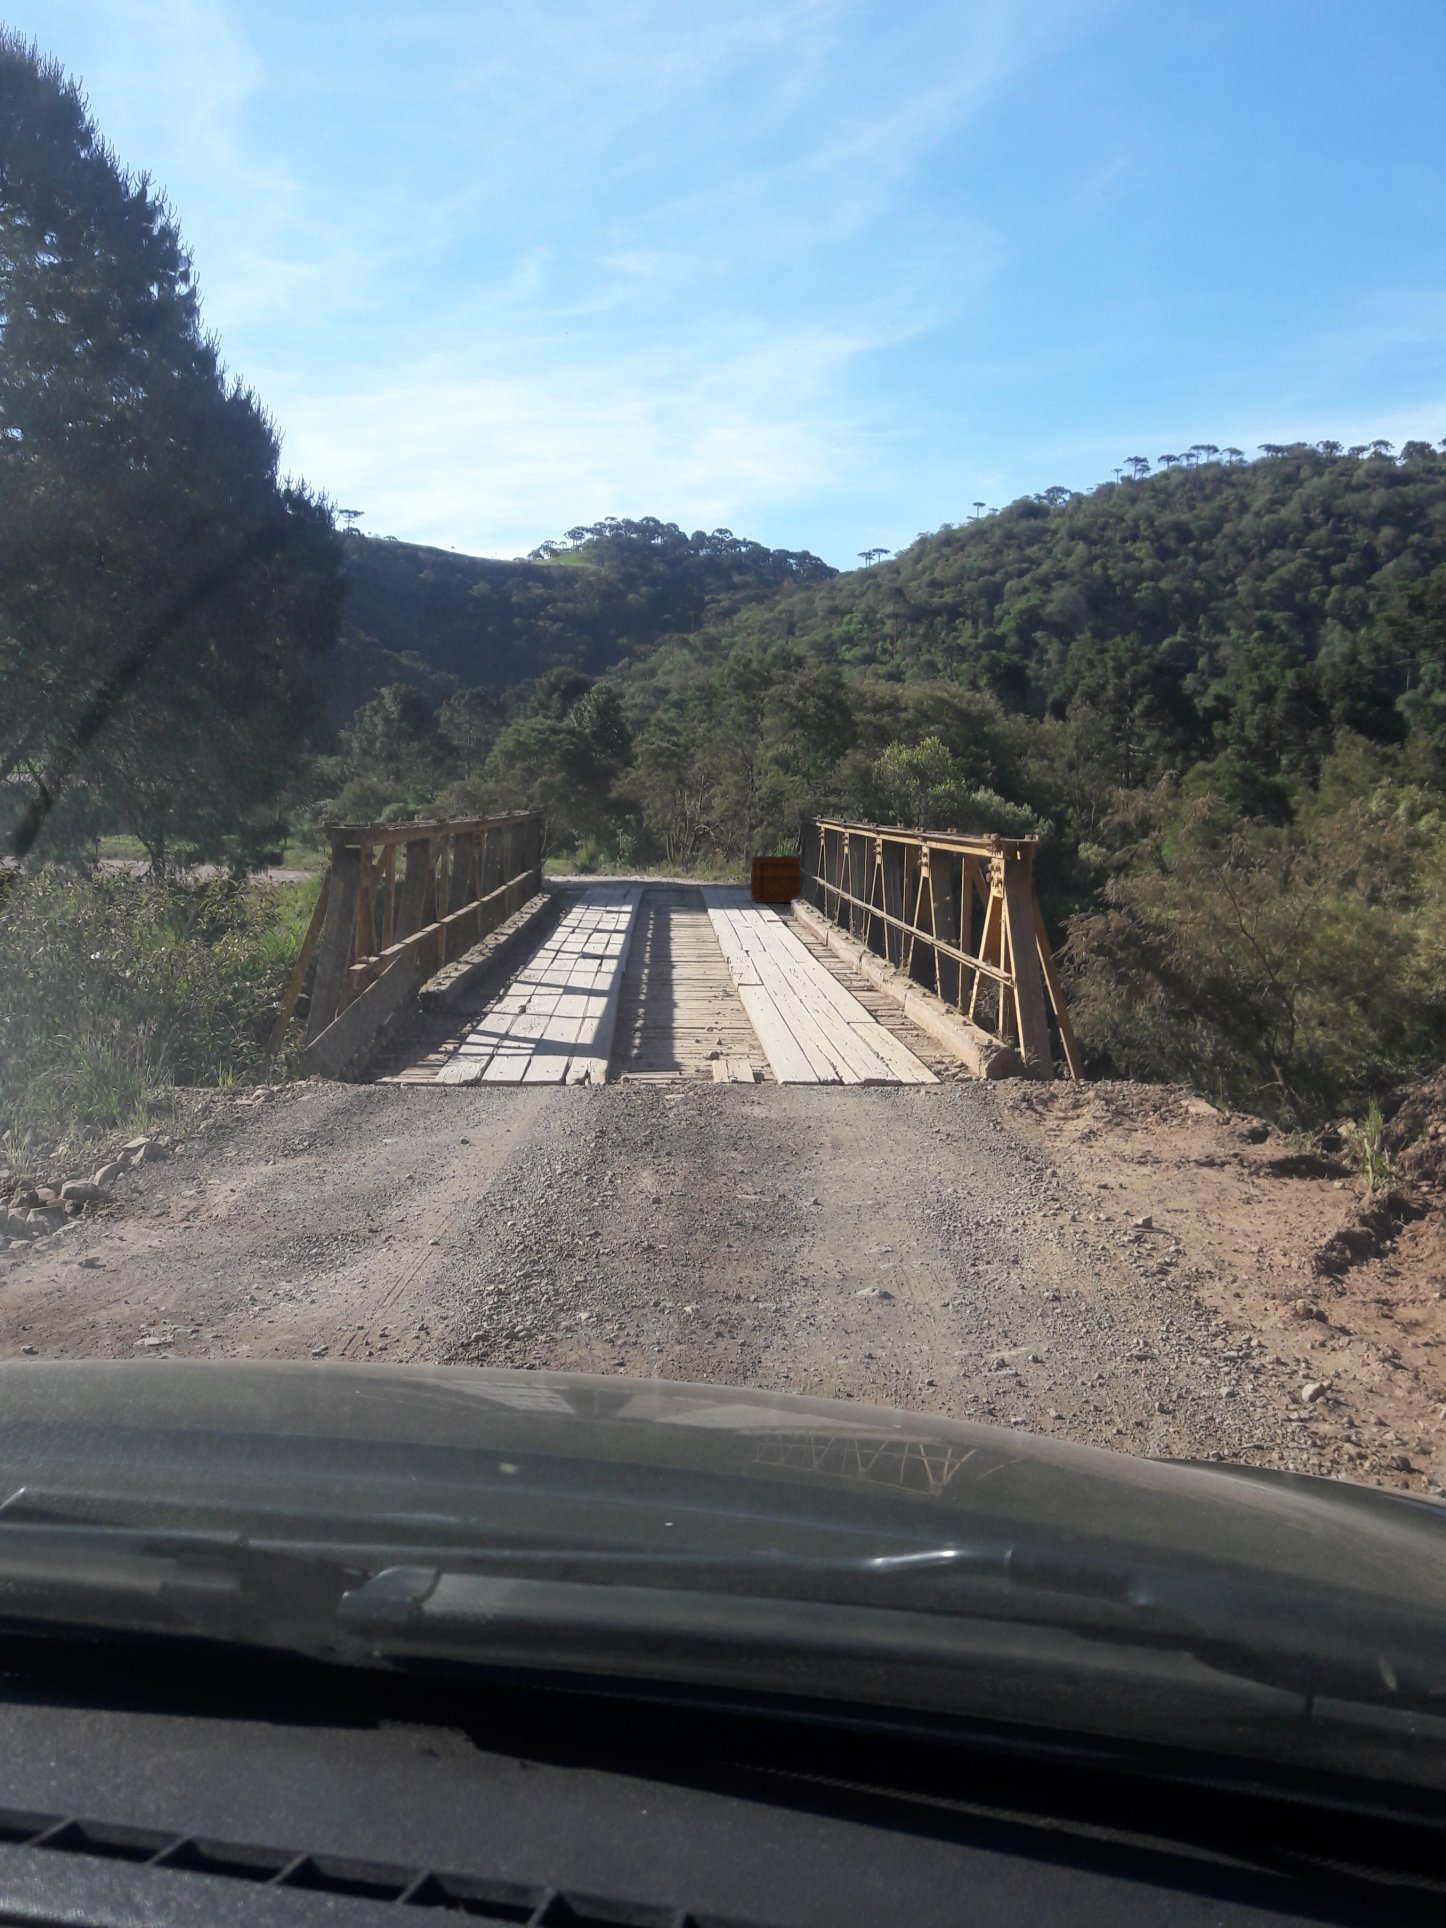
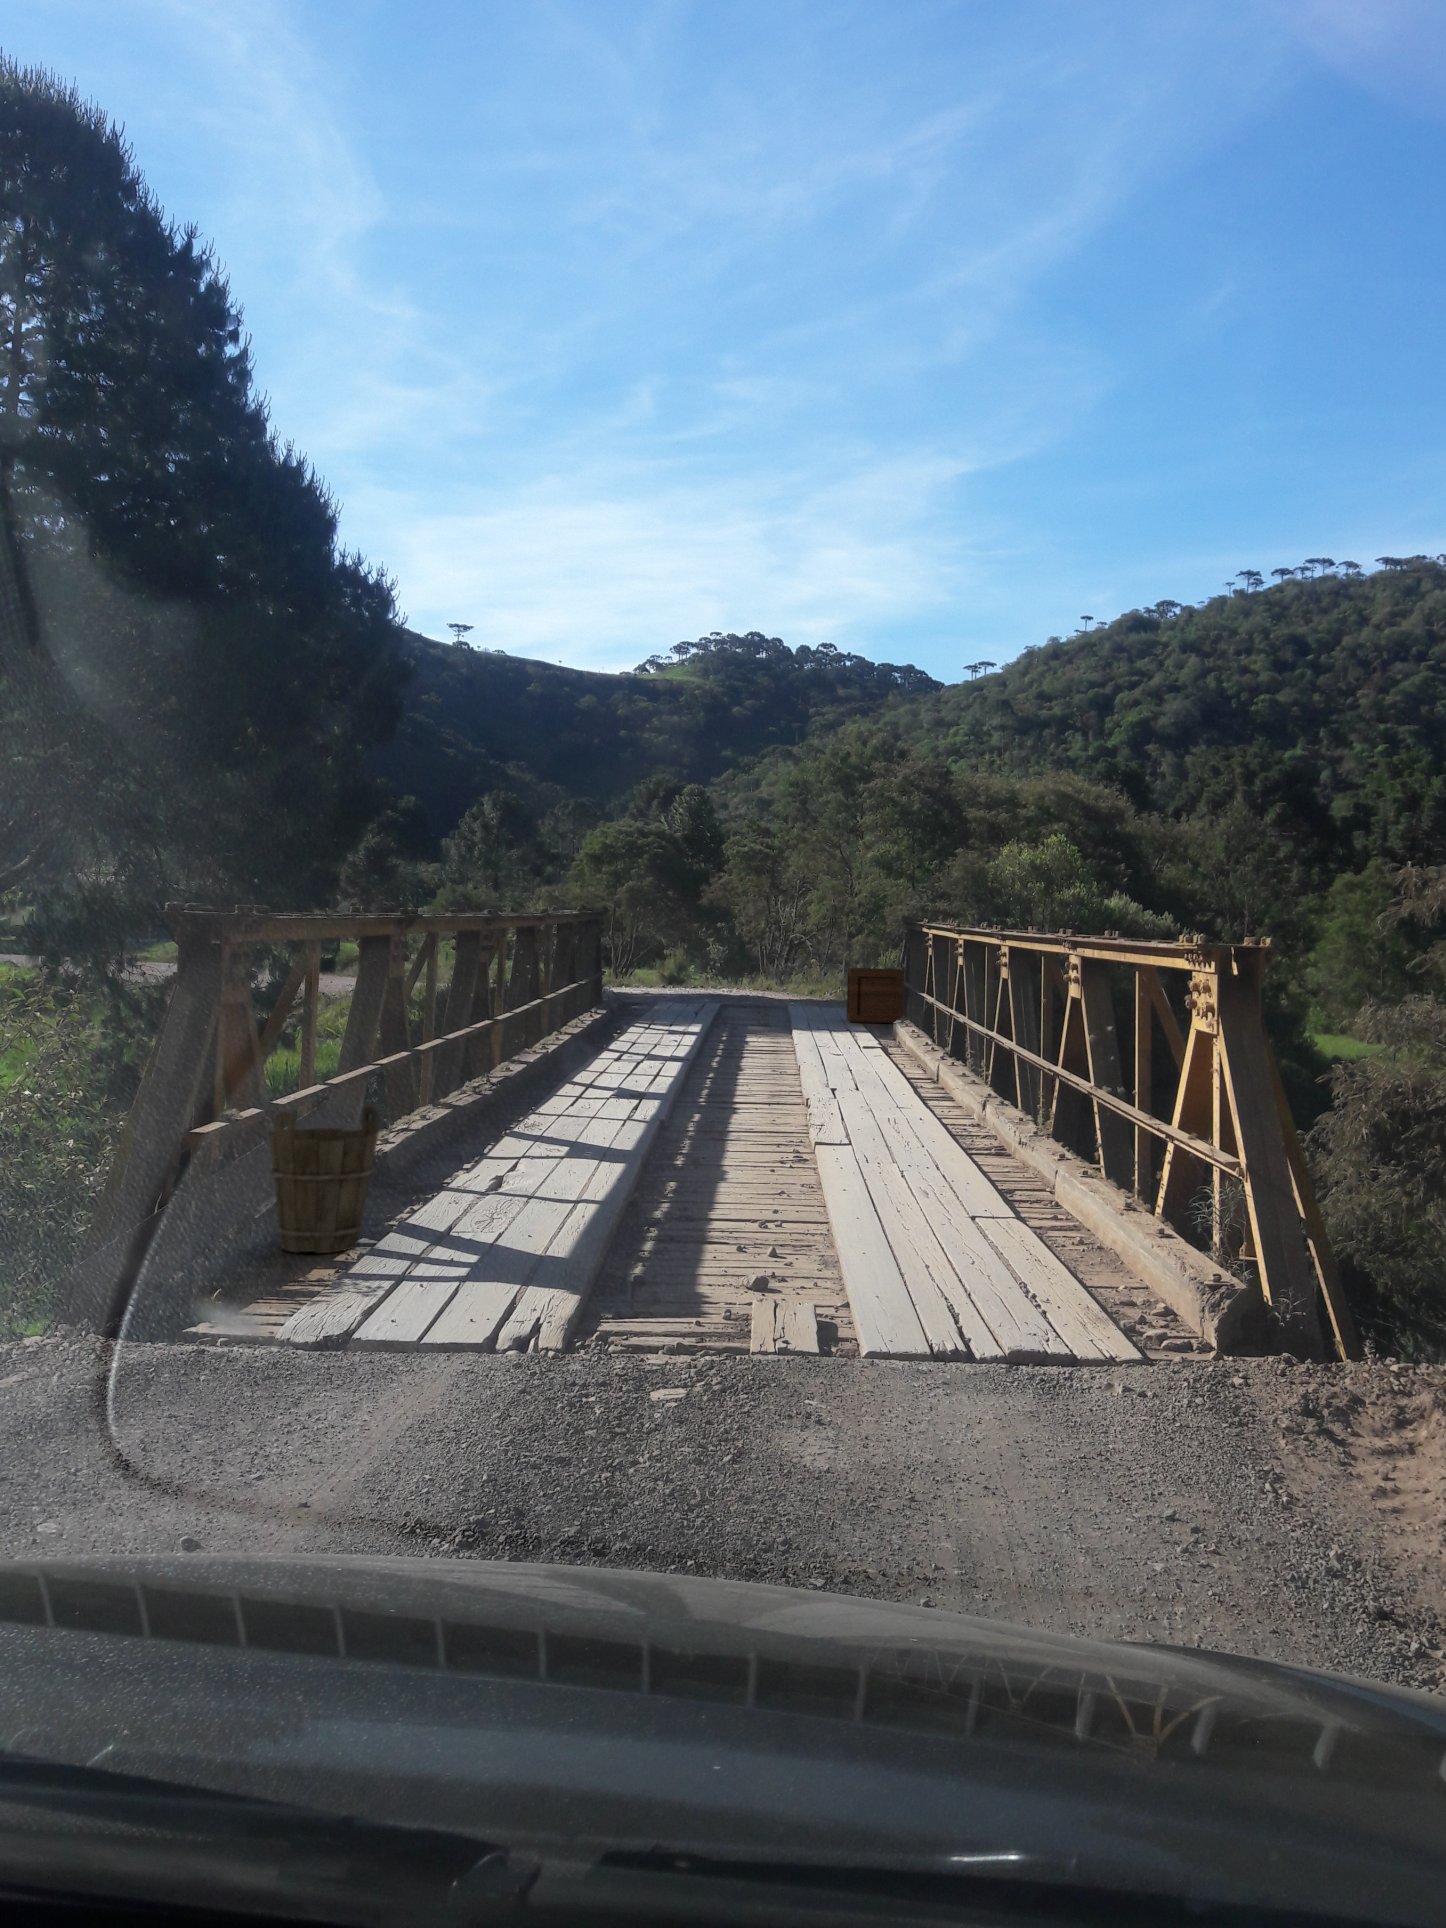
bucket: none [395,952,464,1044] -> present [269,1106,378,1253]

